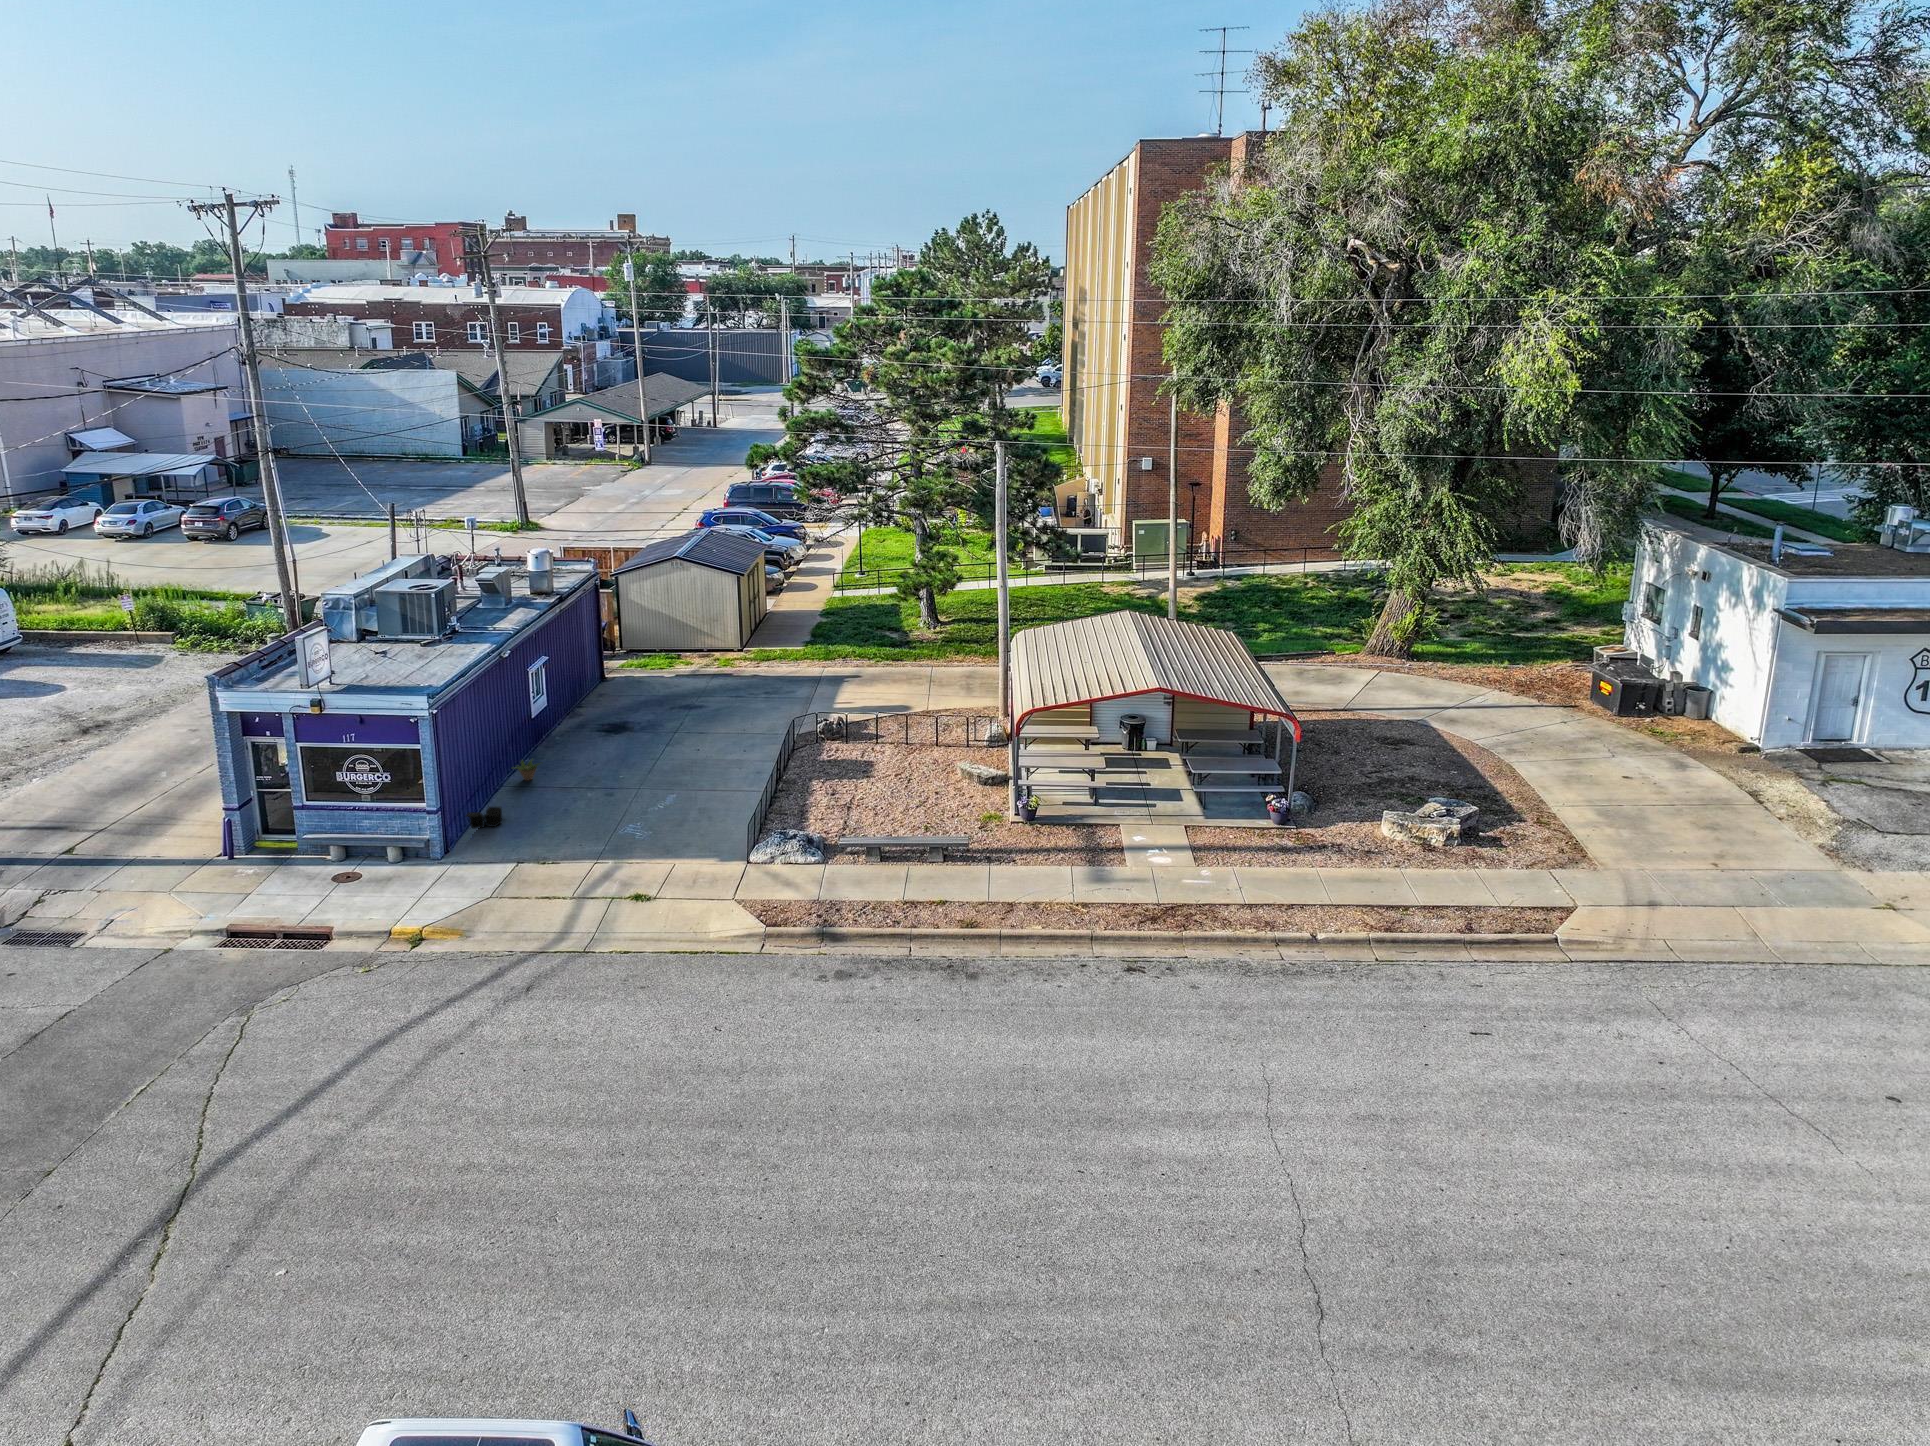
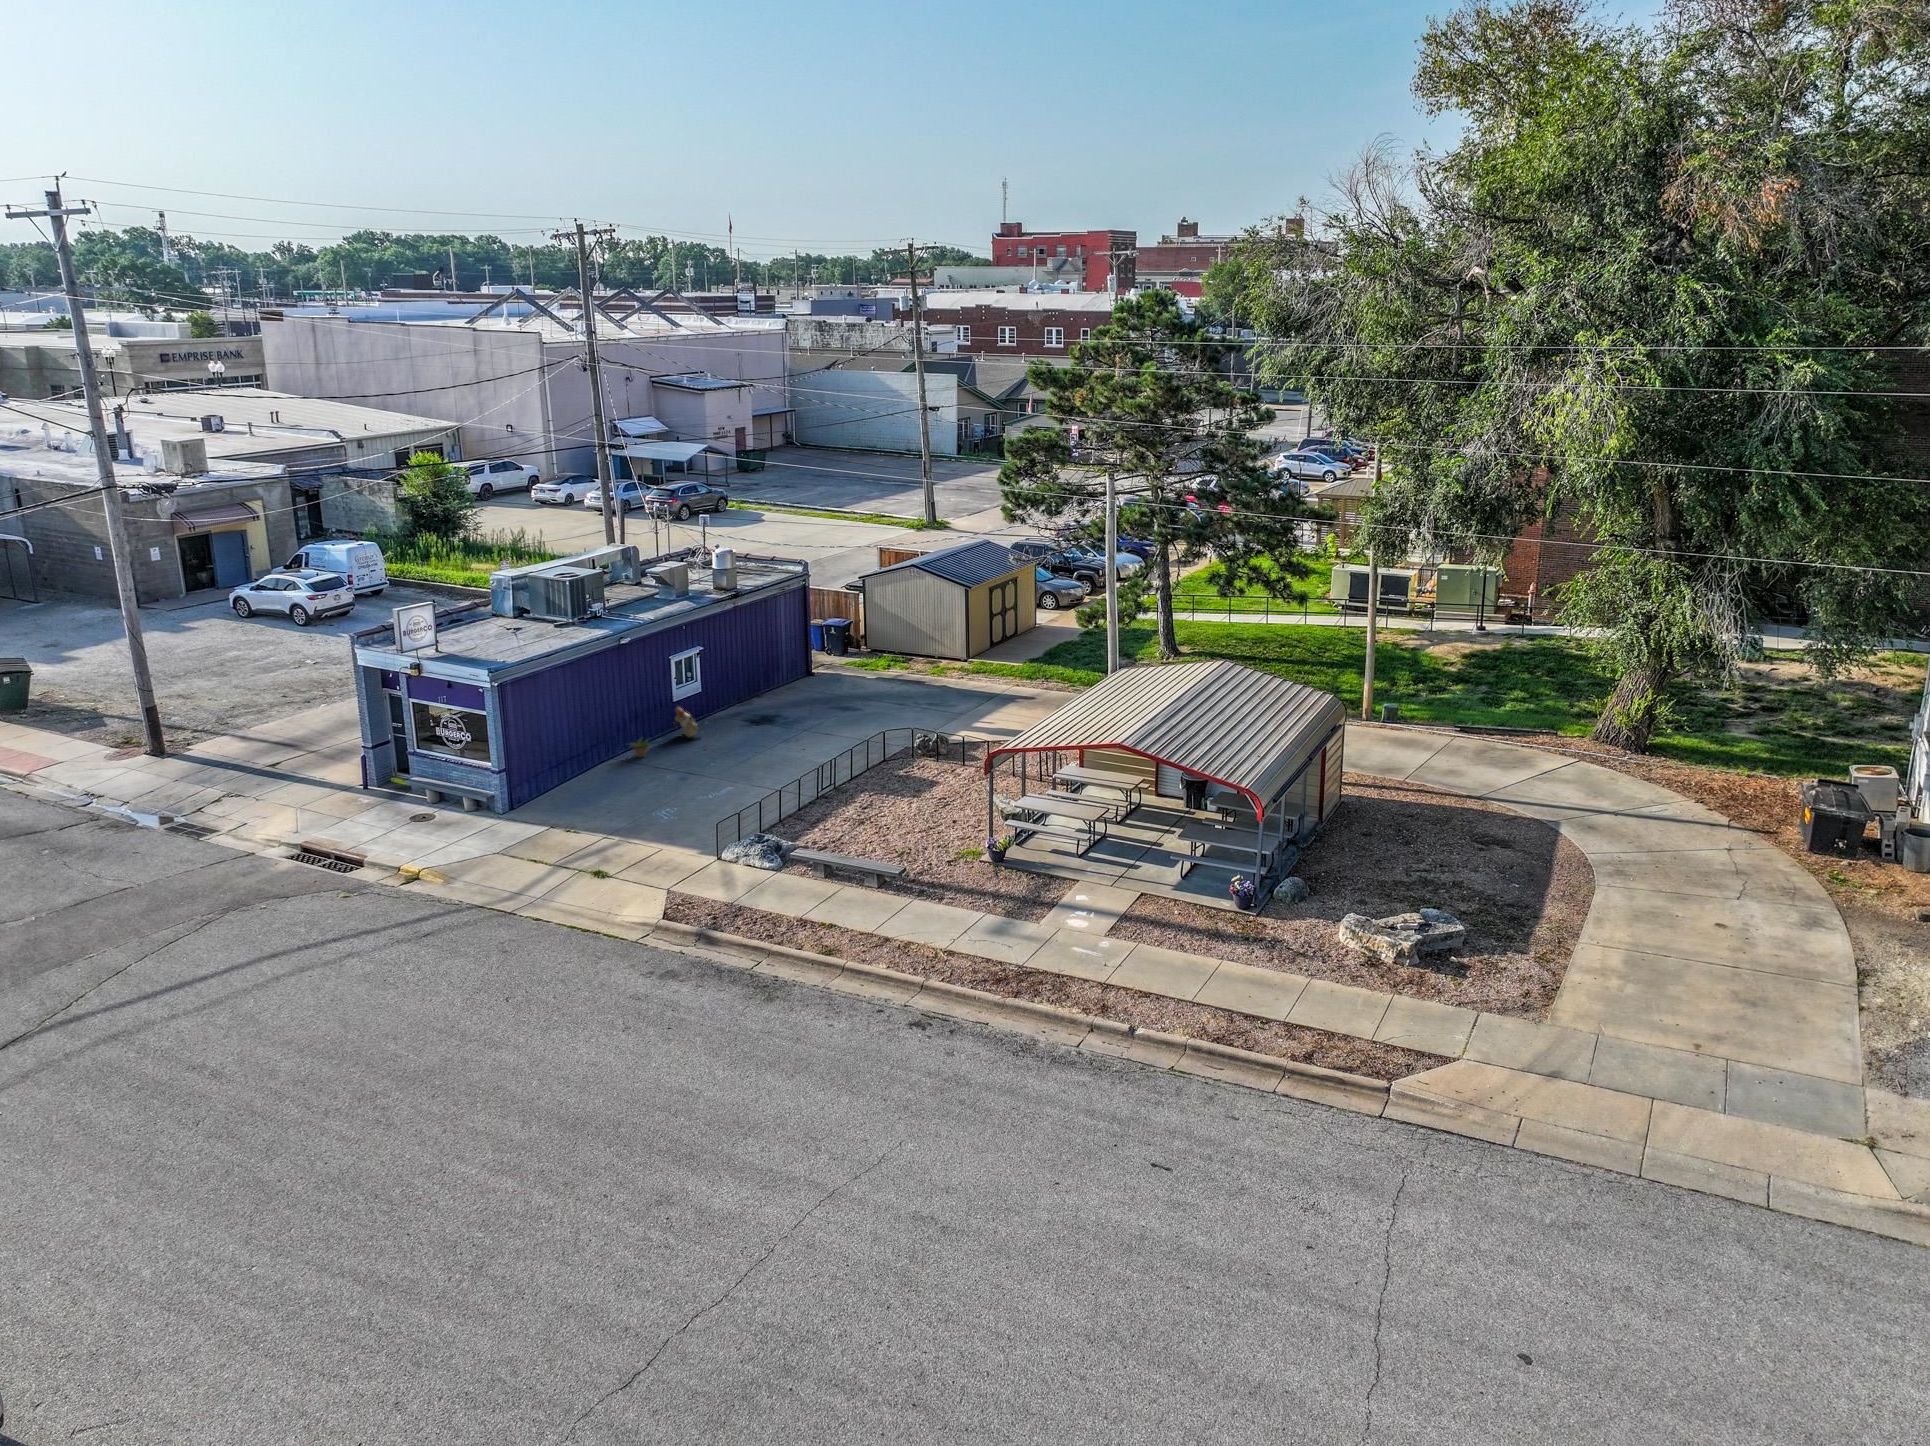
backpack: none [534,722,568,755] -> present [674,707,702,737]
storage bin: present [466,807,502,829] -> none [540,775,579,794]

